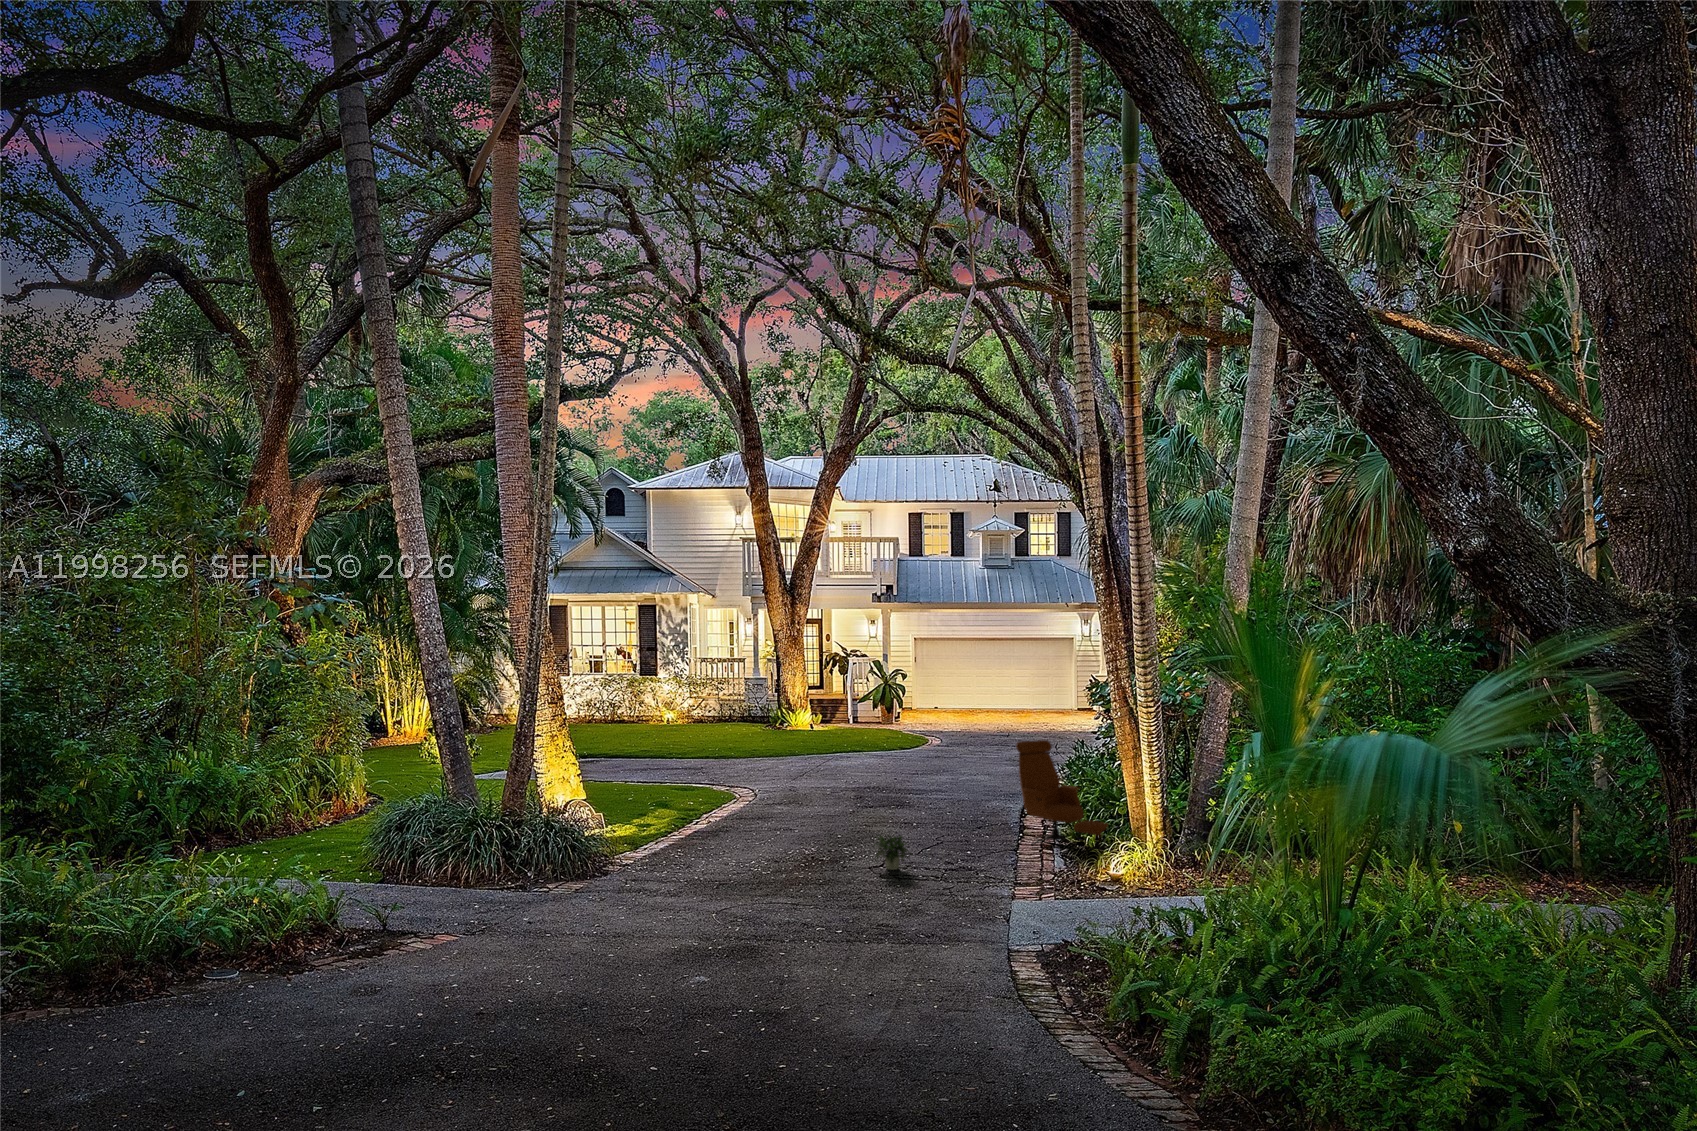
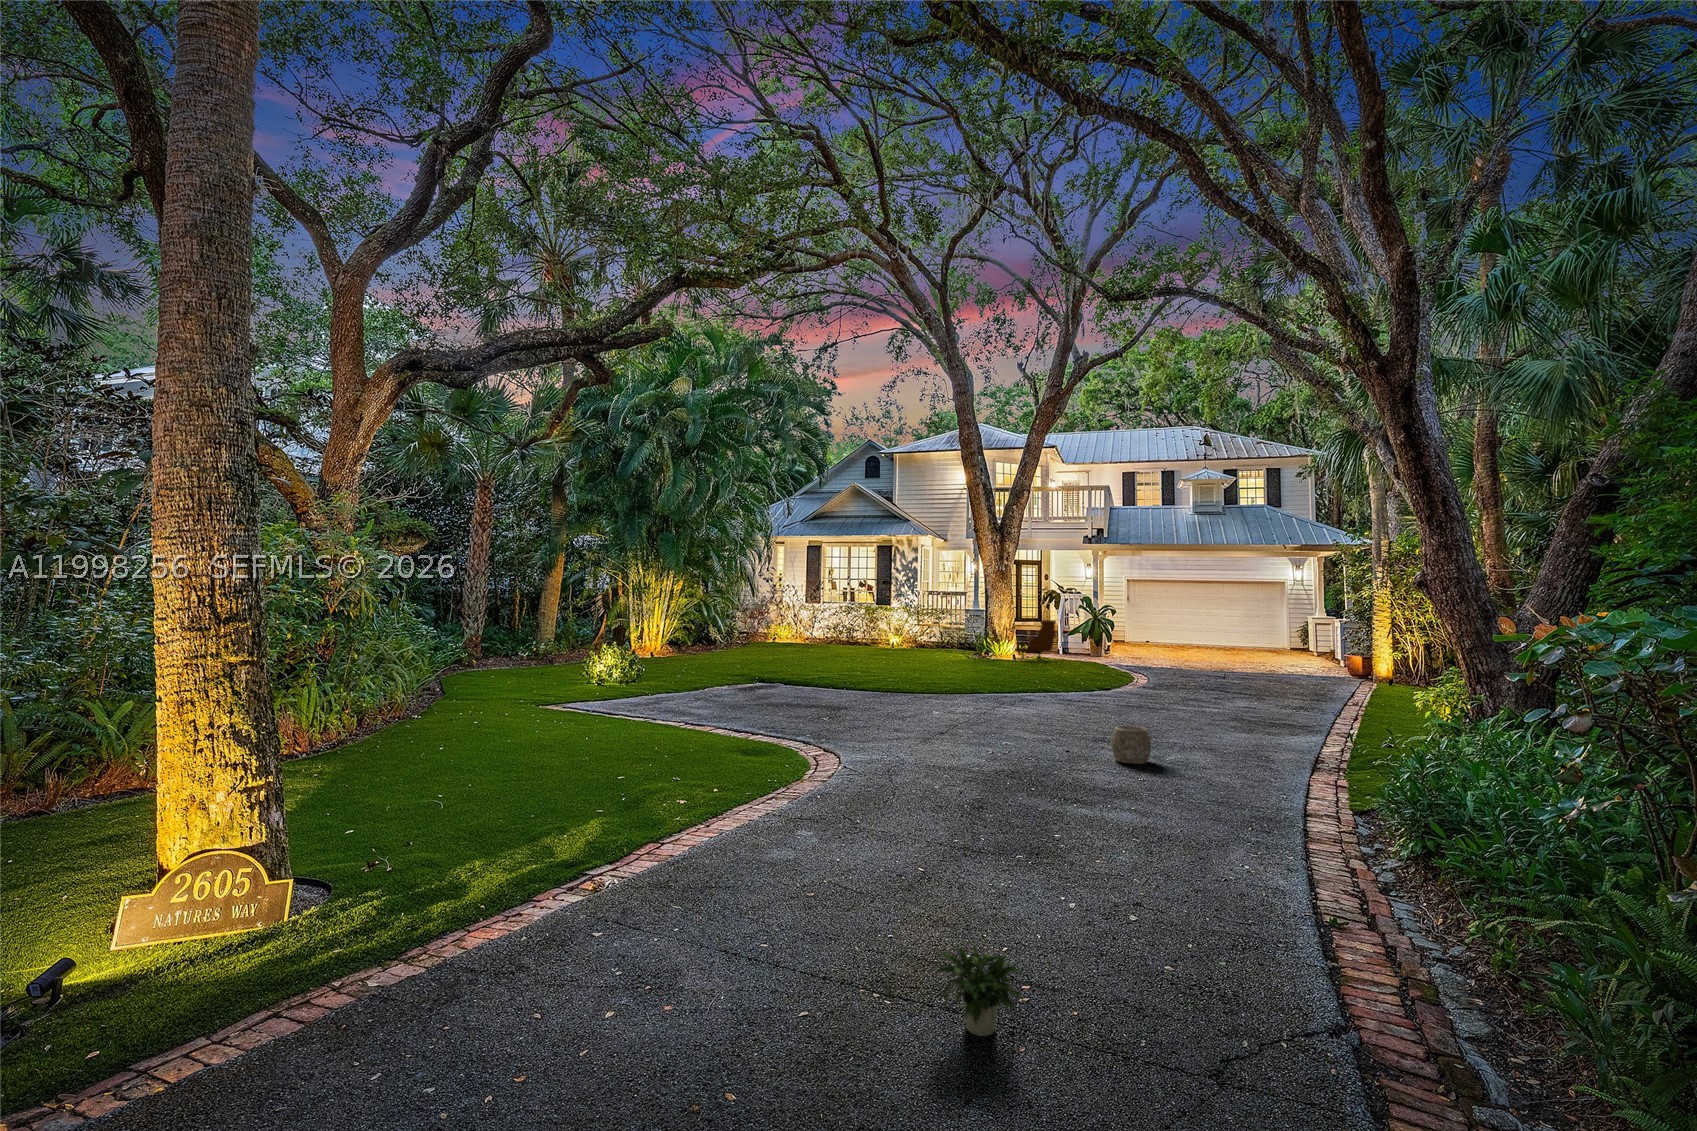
lounge chair: present [1016,740,1108,853] -> present [1015,620,1056,660]
woven basket: none [924,767,953,794] -> present [1111,726,1151,764]

